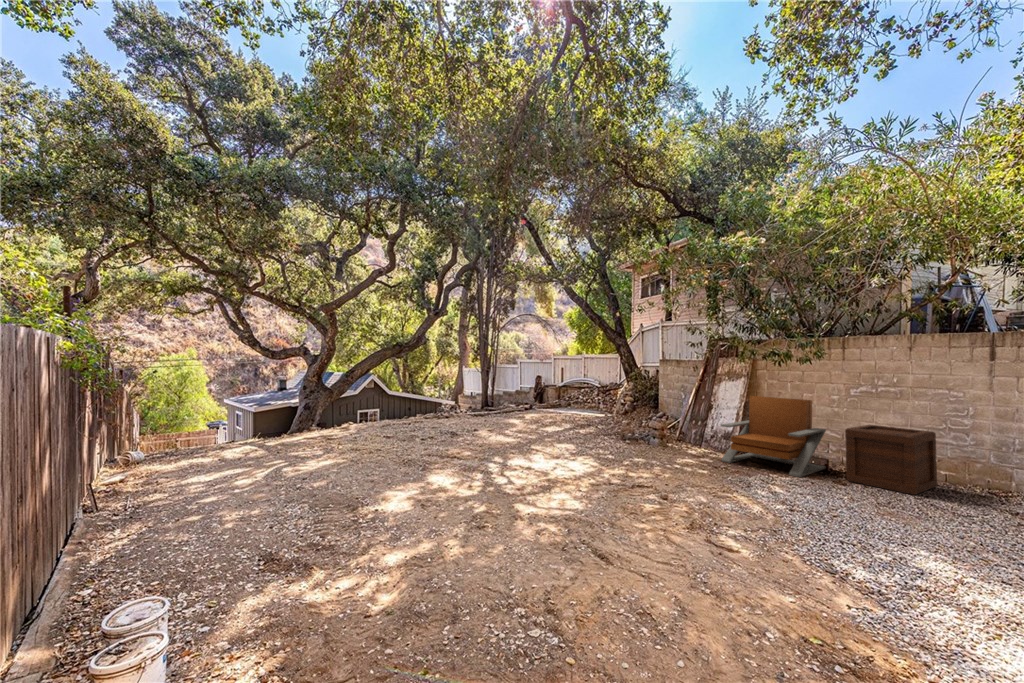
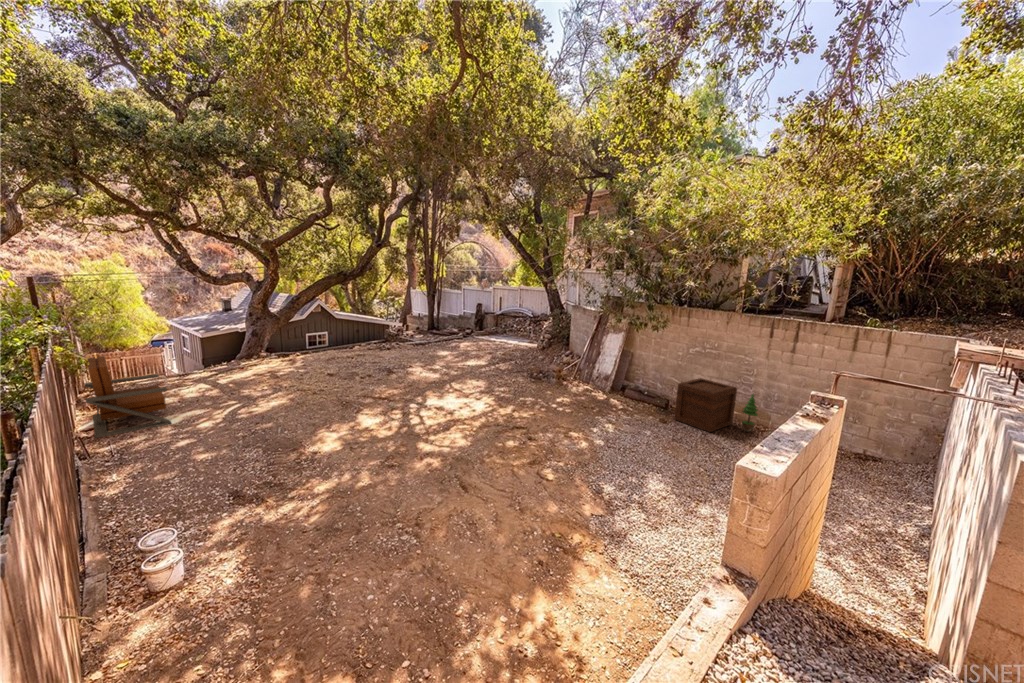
lounge chair: present [721,396,826,477] -> present [85,356,171,438]
potted tree: none [953,436,984,495] -> present [742,394,758,432]

